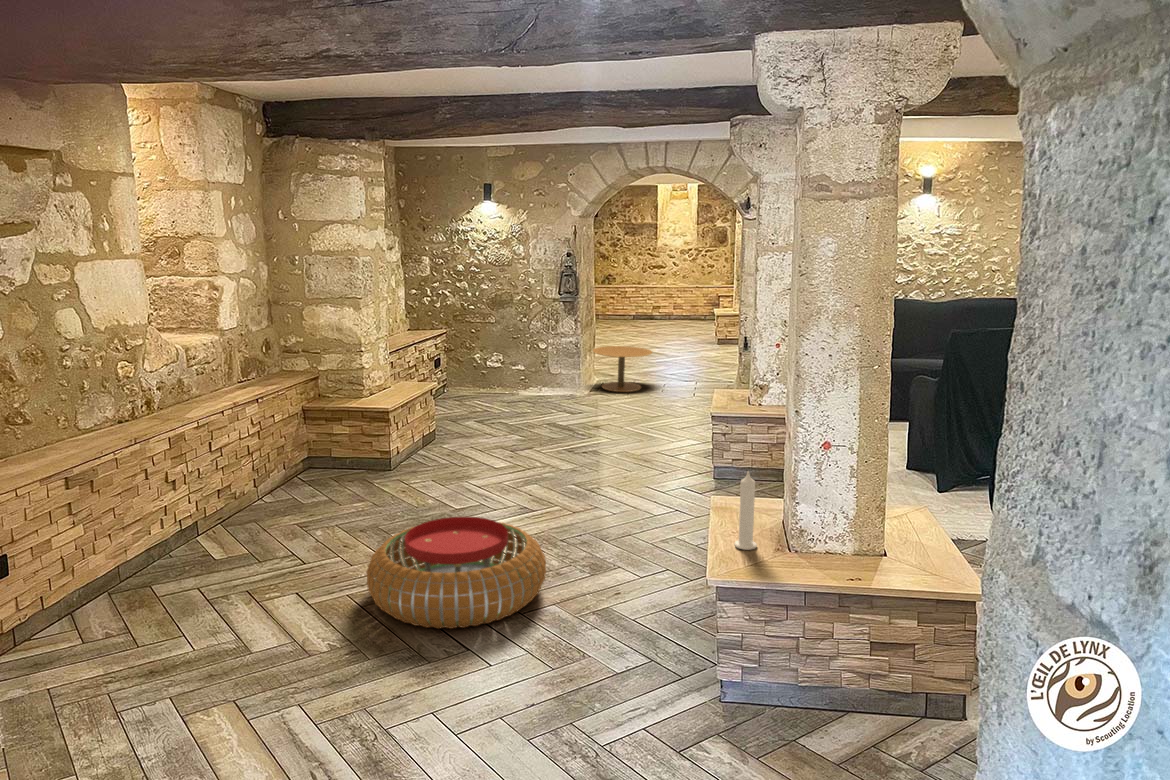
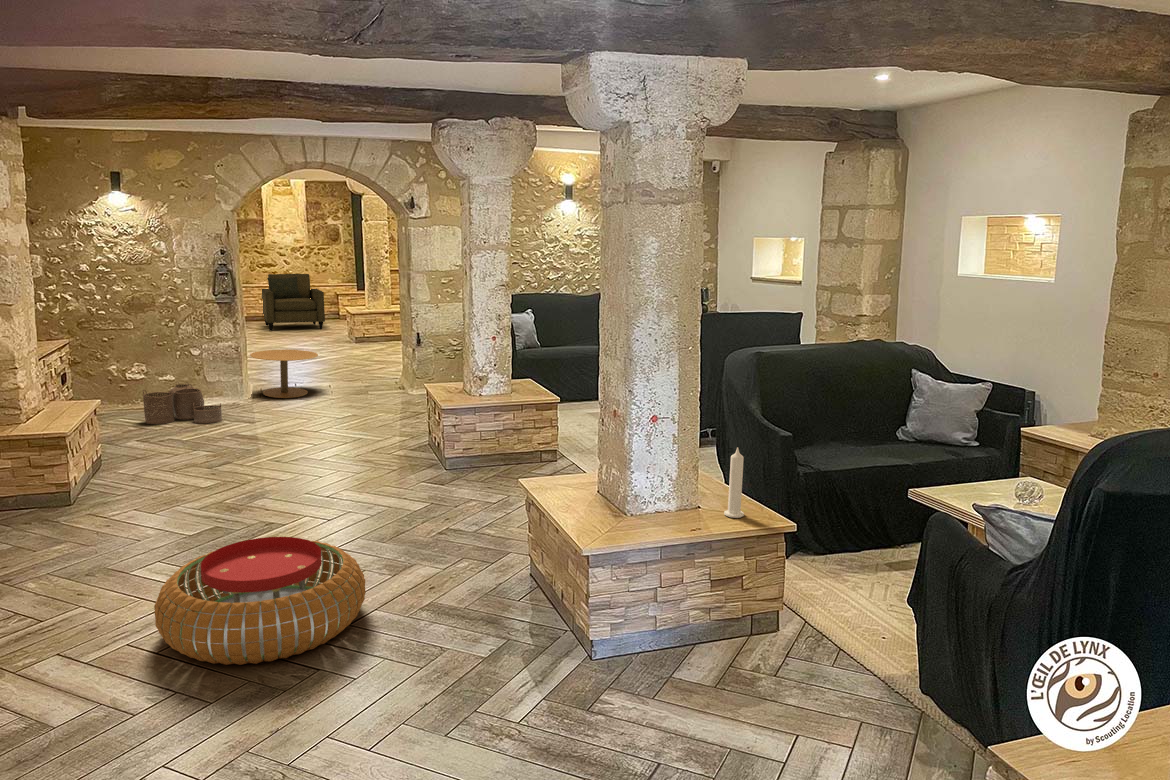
armchair: none [648,274,701,328] -> present [262,274,325,331]
woven basket: none [493,371,554,409] -> present [143,382,222,424]
candle: present [735,471,757,550] -> present [724,448,744,518]

